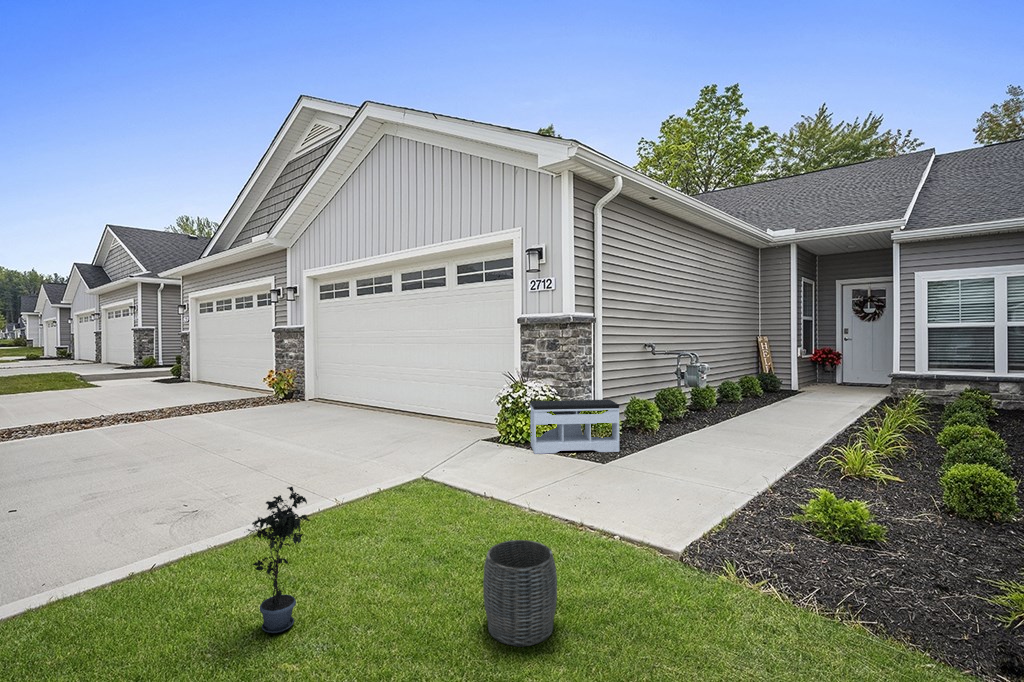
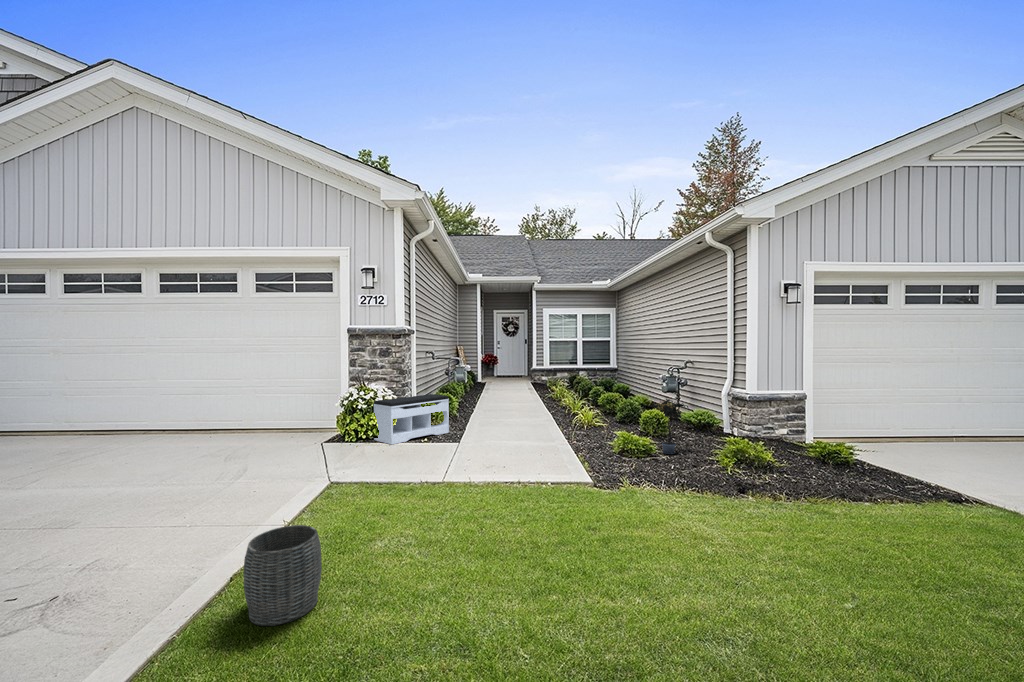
potted plant: present [247,487,310,633] -> present [653,397,688,454]
woven basket: present [483,540,557,646] -> present [244,525,322,626]

